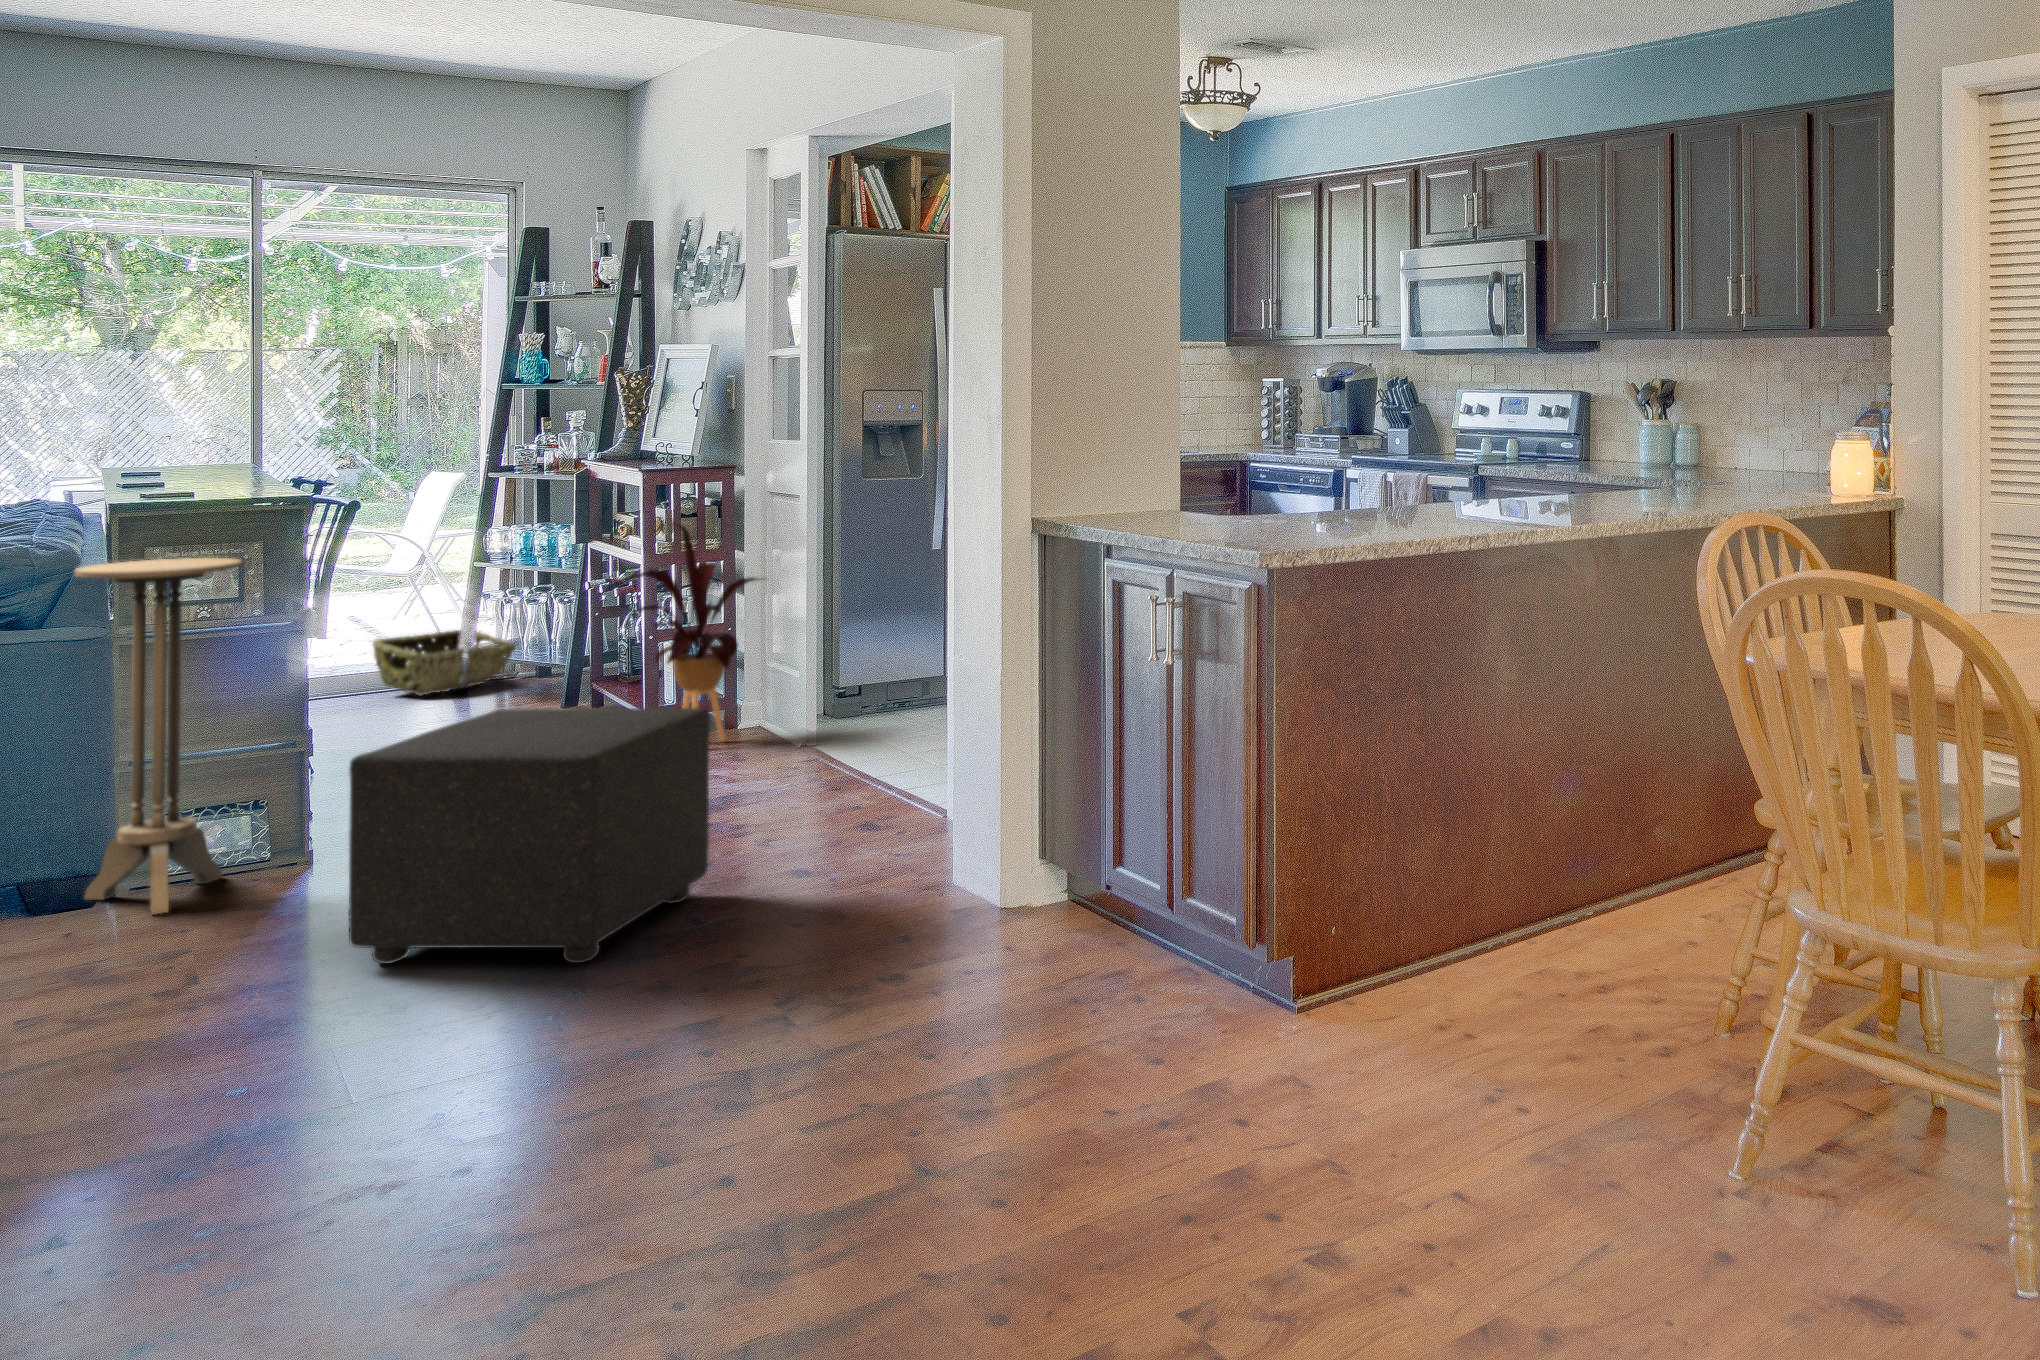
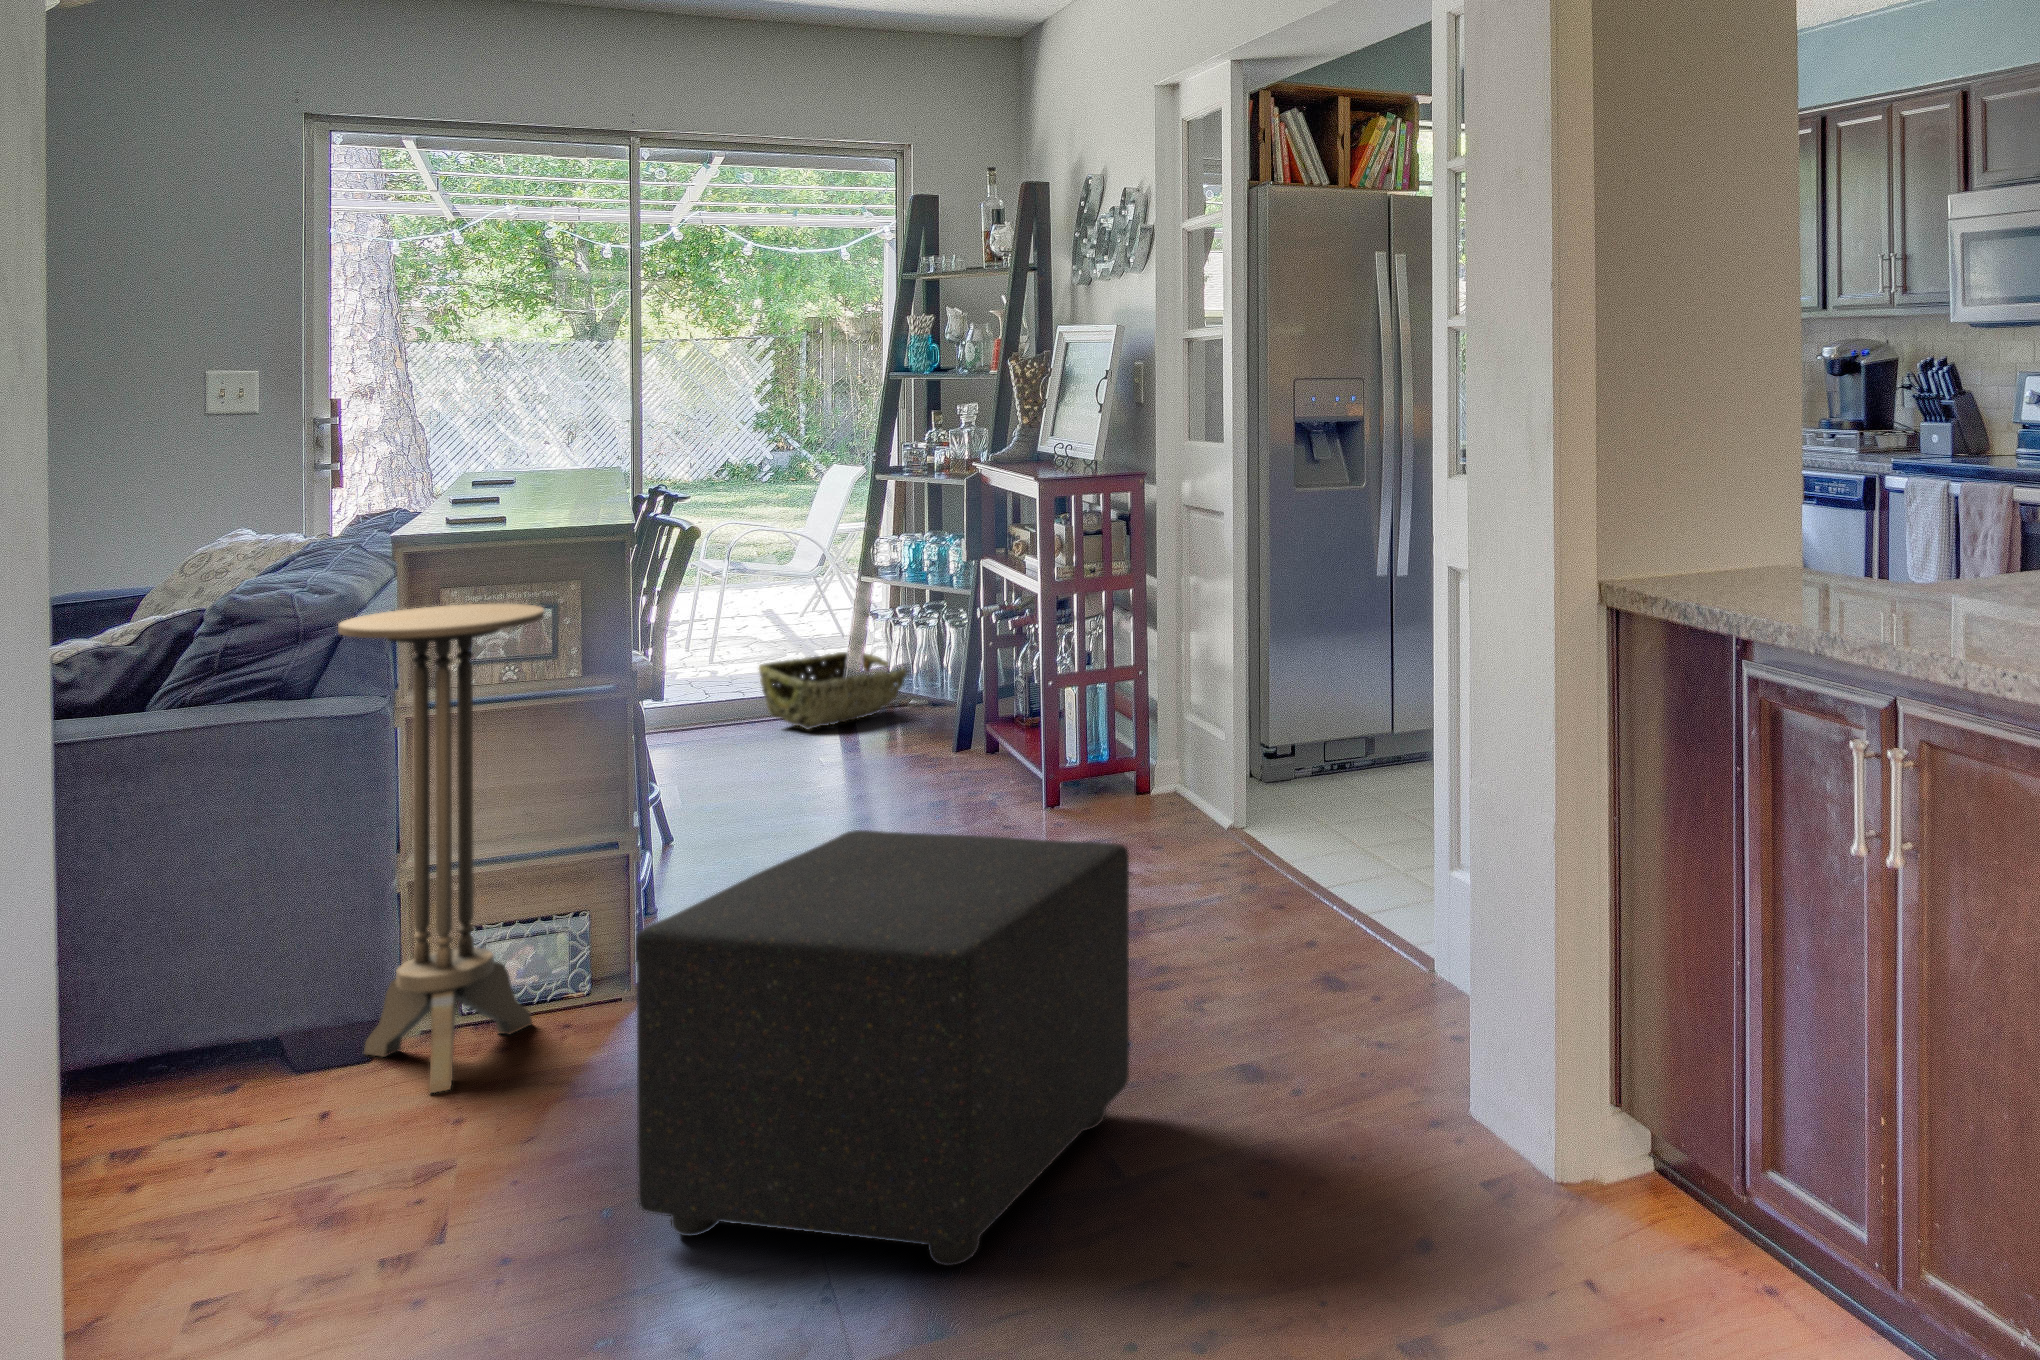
house plant: present [611,525,758,742] -> none [1001,546,1186,828]

